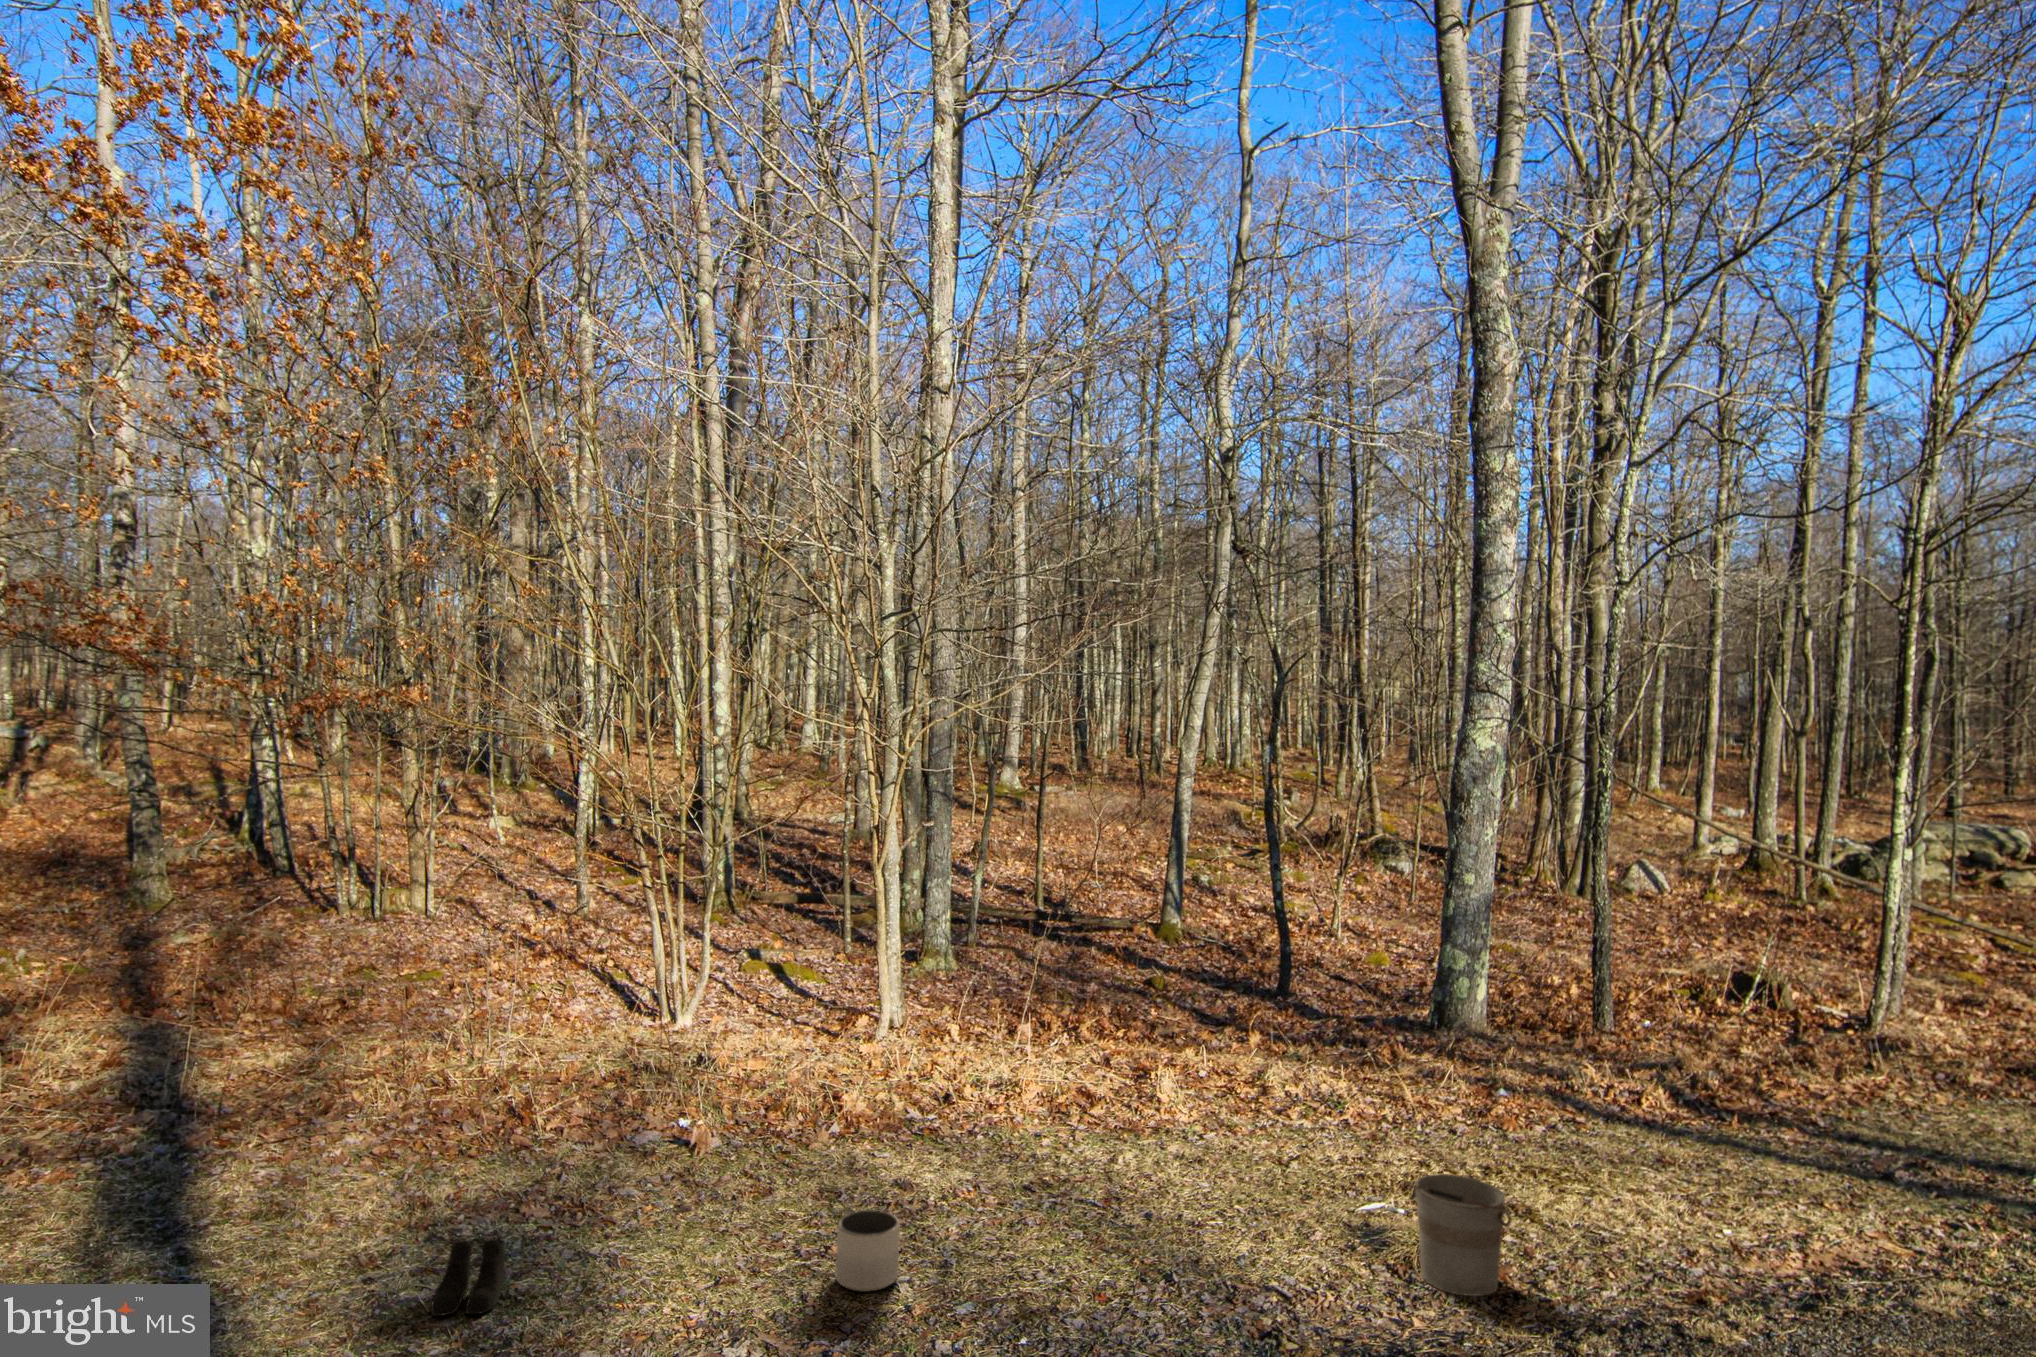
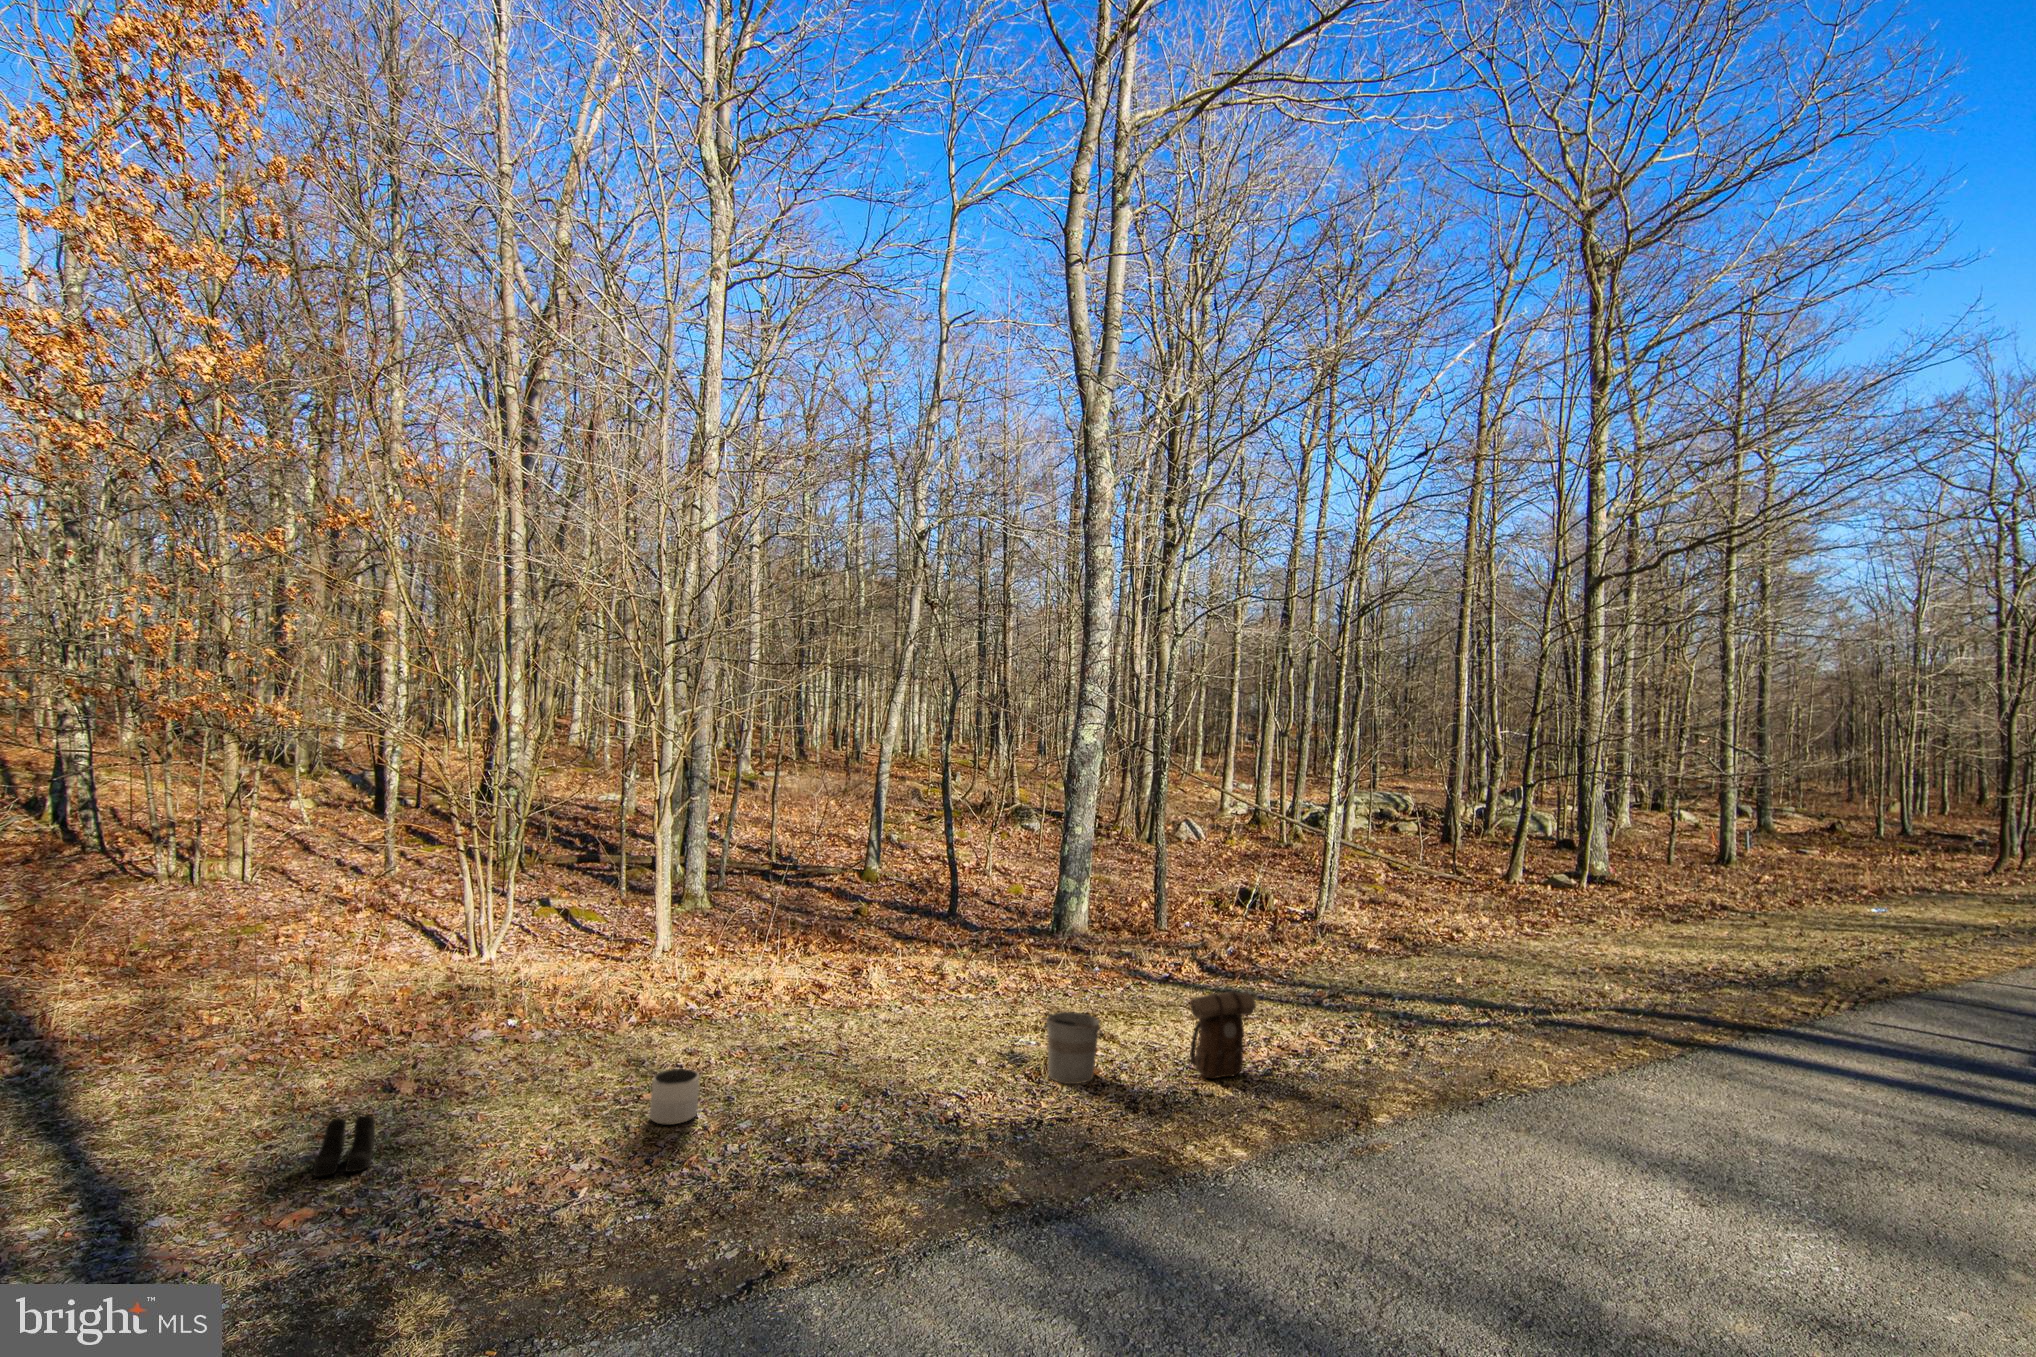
backpack: none [1667,1168,1798,1316] -> present [1190,992,1256,1079]

